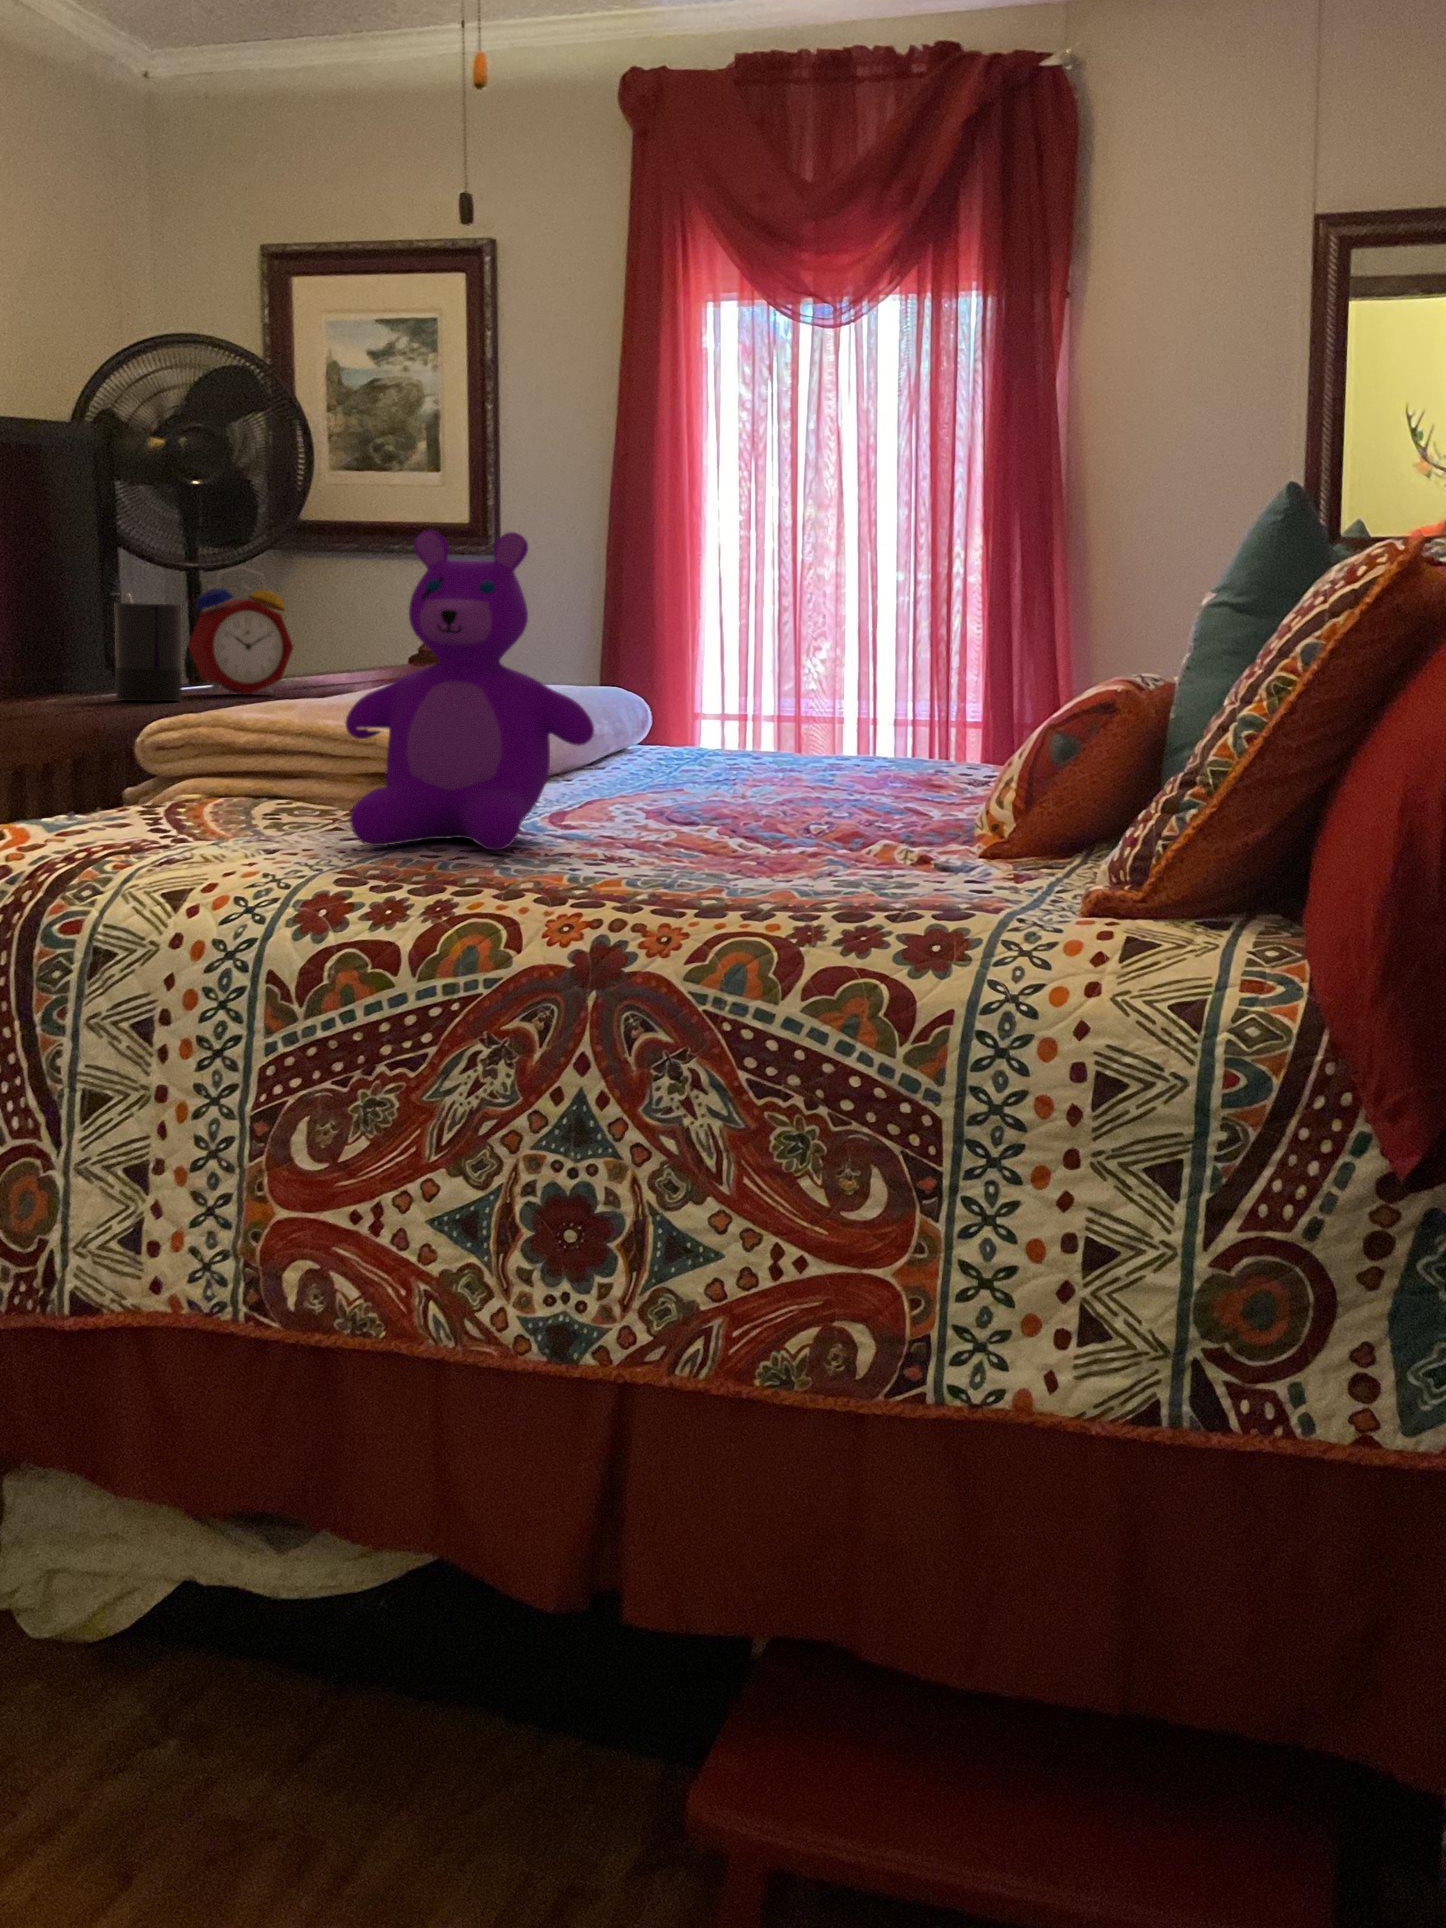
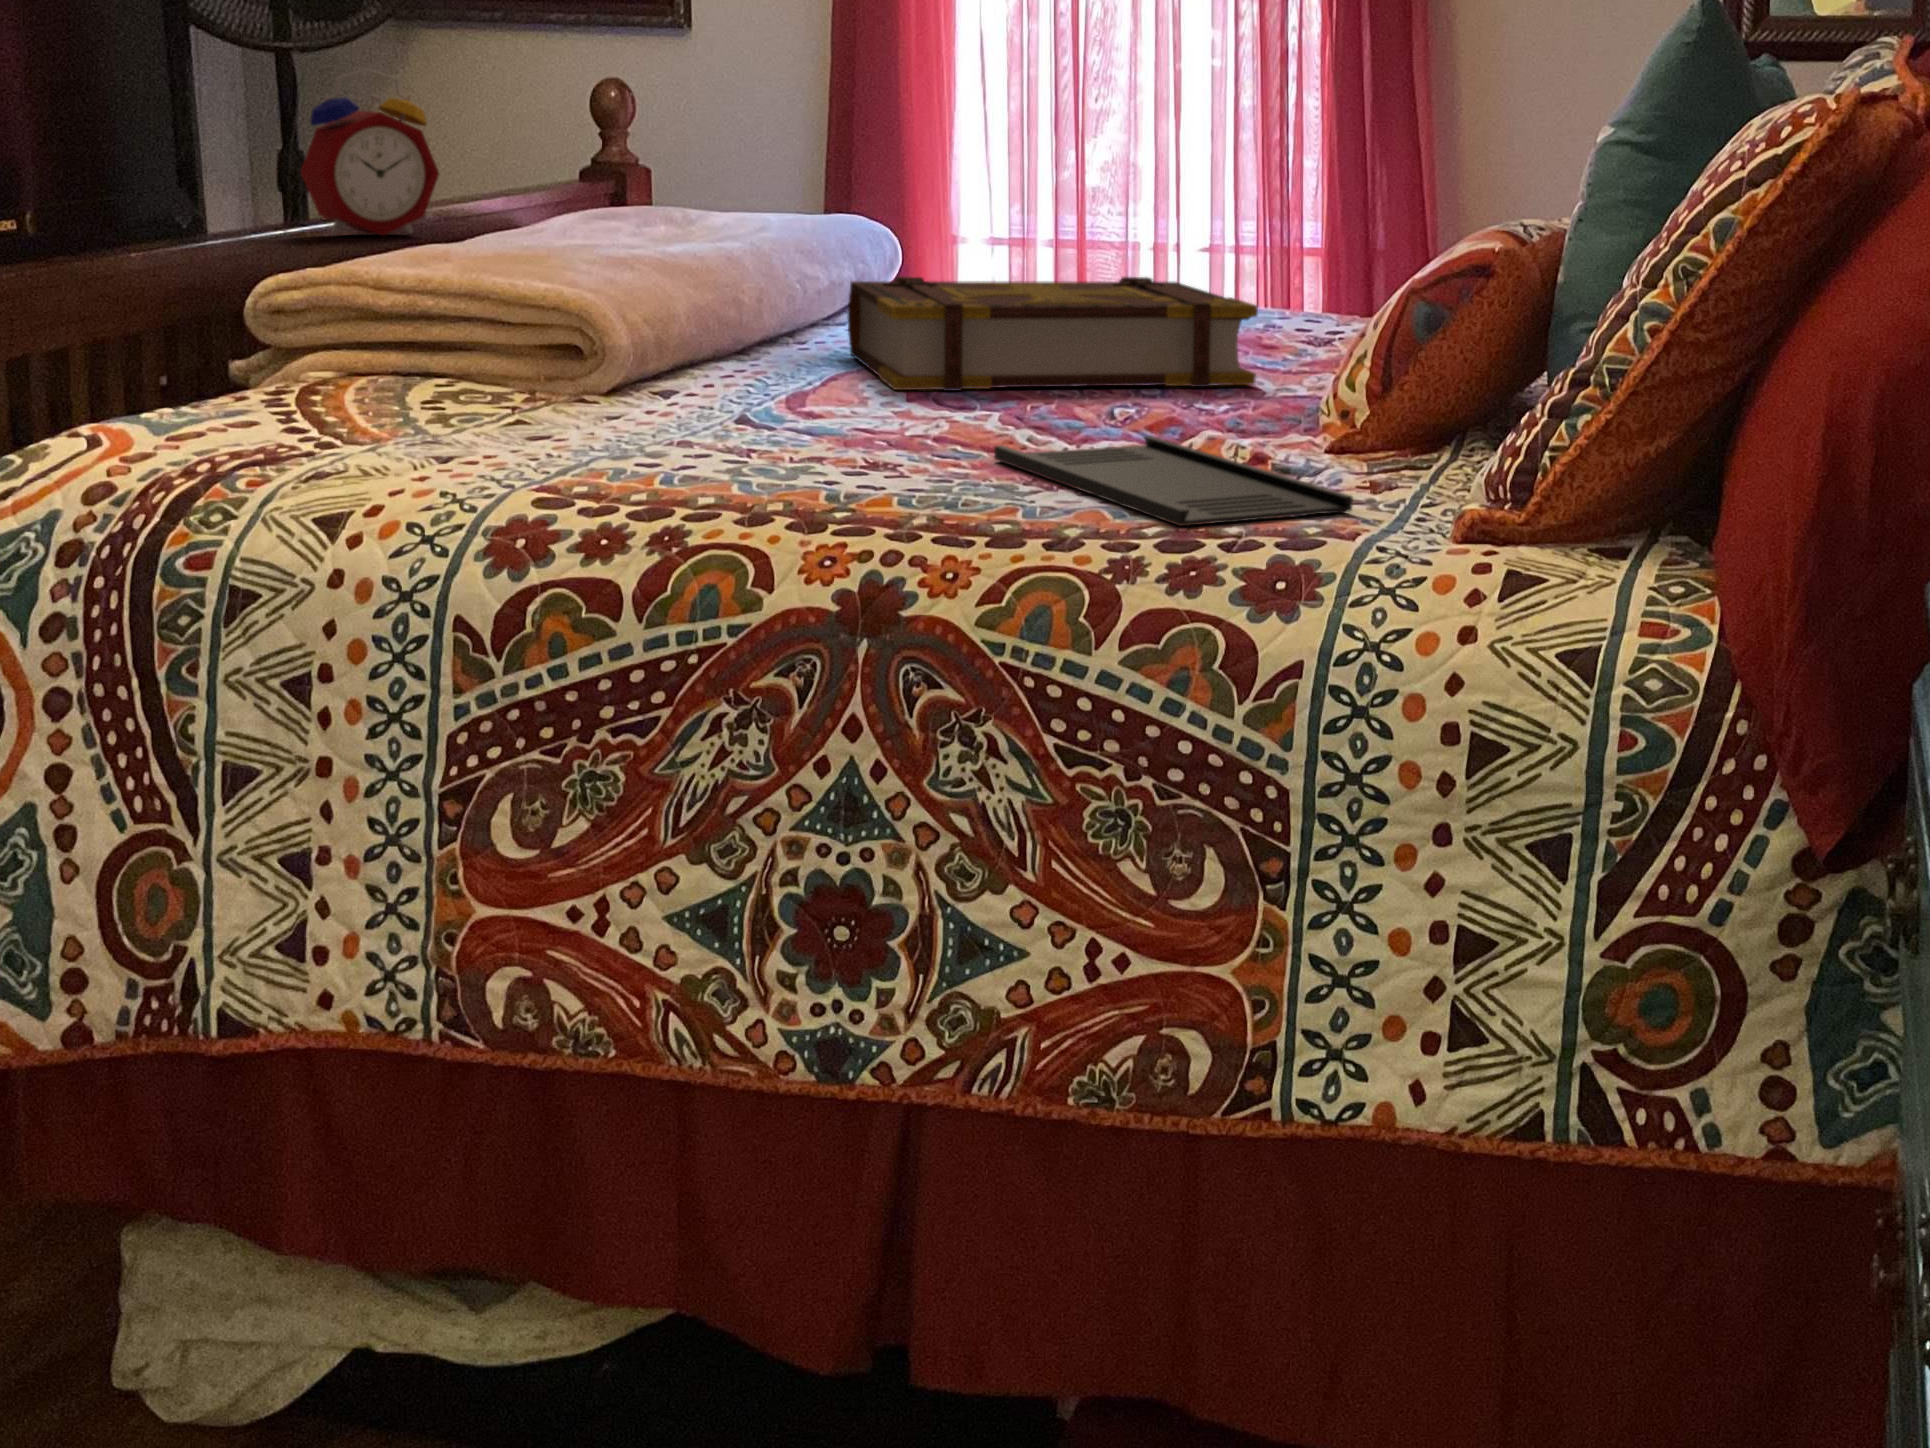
teddy bear: present [345,530,594,850] -> none [529,47,848,455]
candle: present [115,595,182,701] -> none [202,109,300,251]
book: none [604,725,926,811] -> present [848,276,1258,391]
tray: none [708,839,998,903] -> present [994,436,1353,526]

